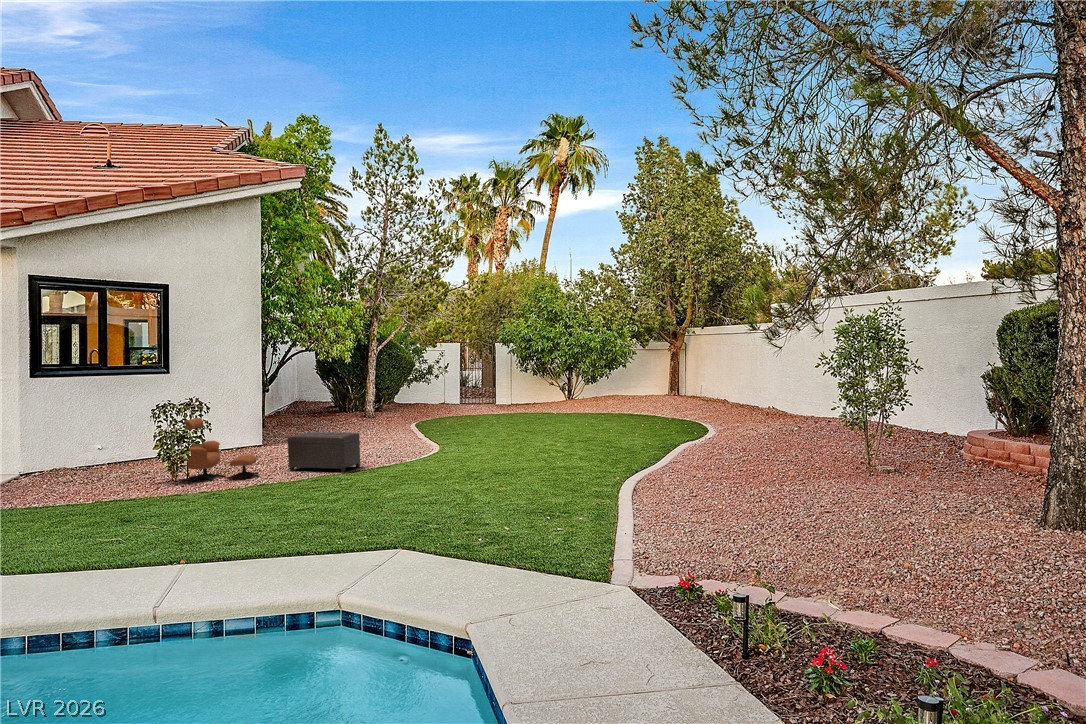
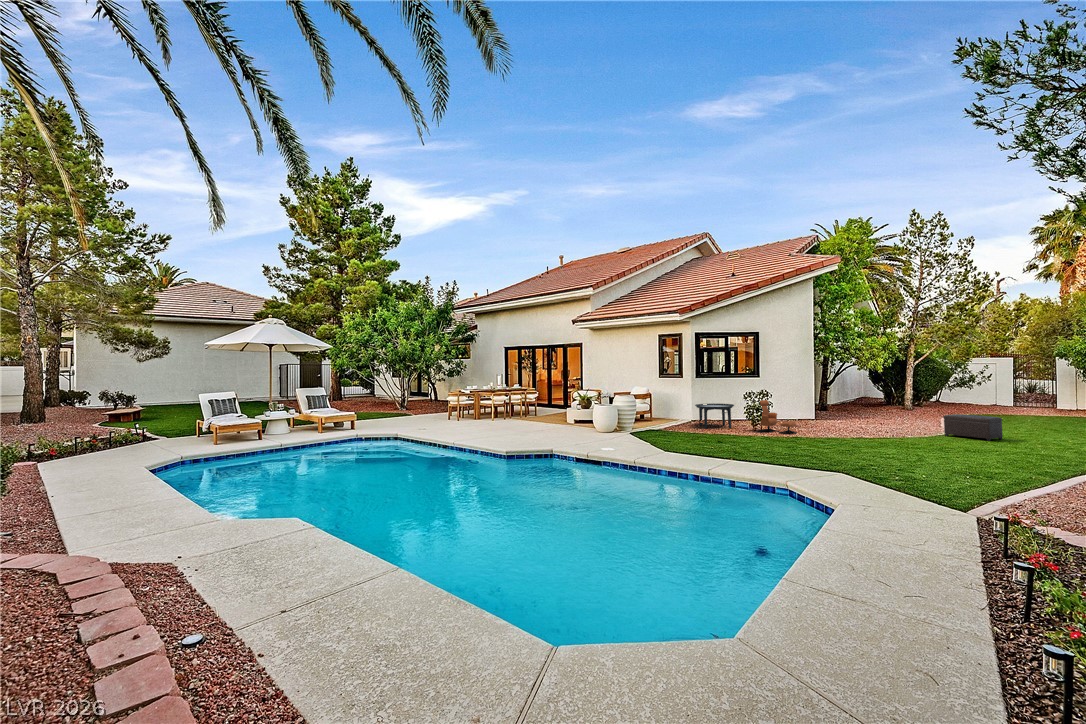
round table: none [33,432,130,492] -> present [695,403,734,429]
ottoman: present [287,432,360,472] -> present [943,414,1003,441]

